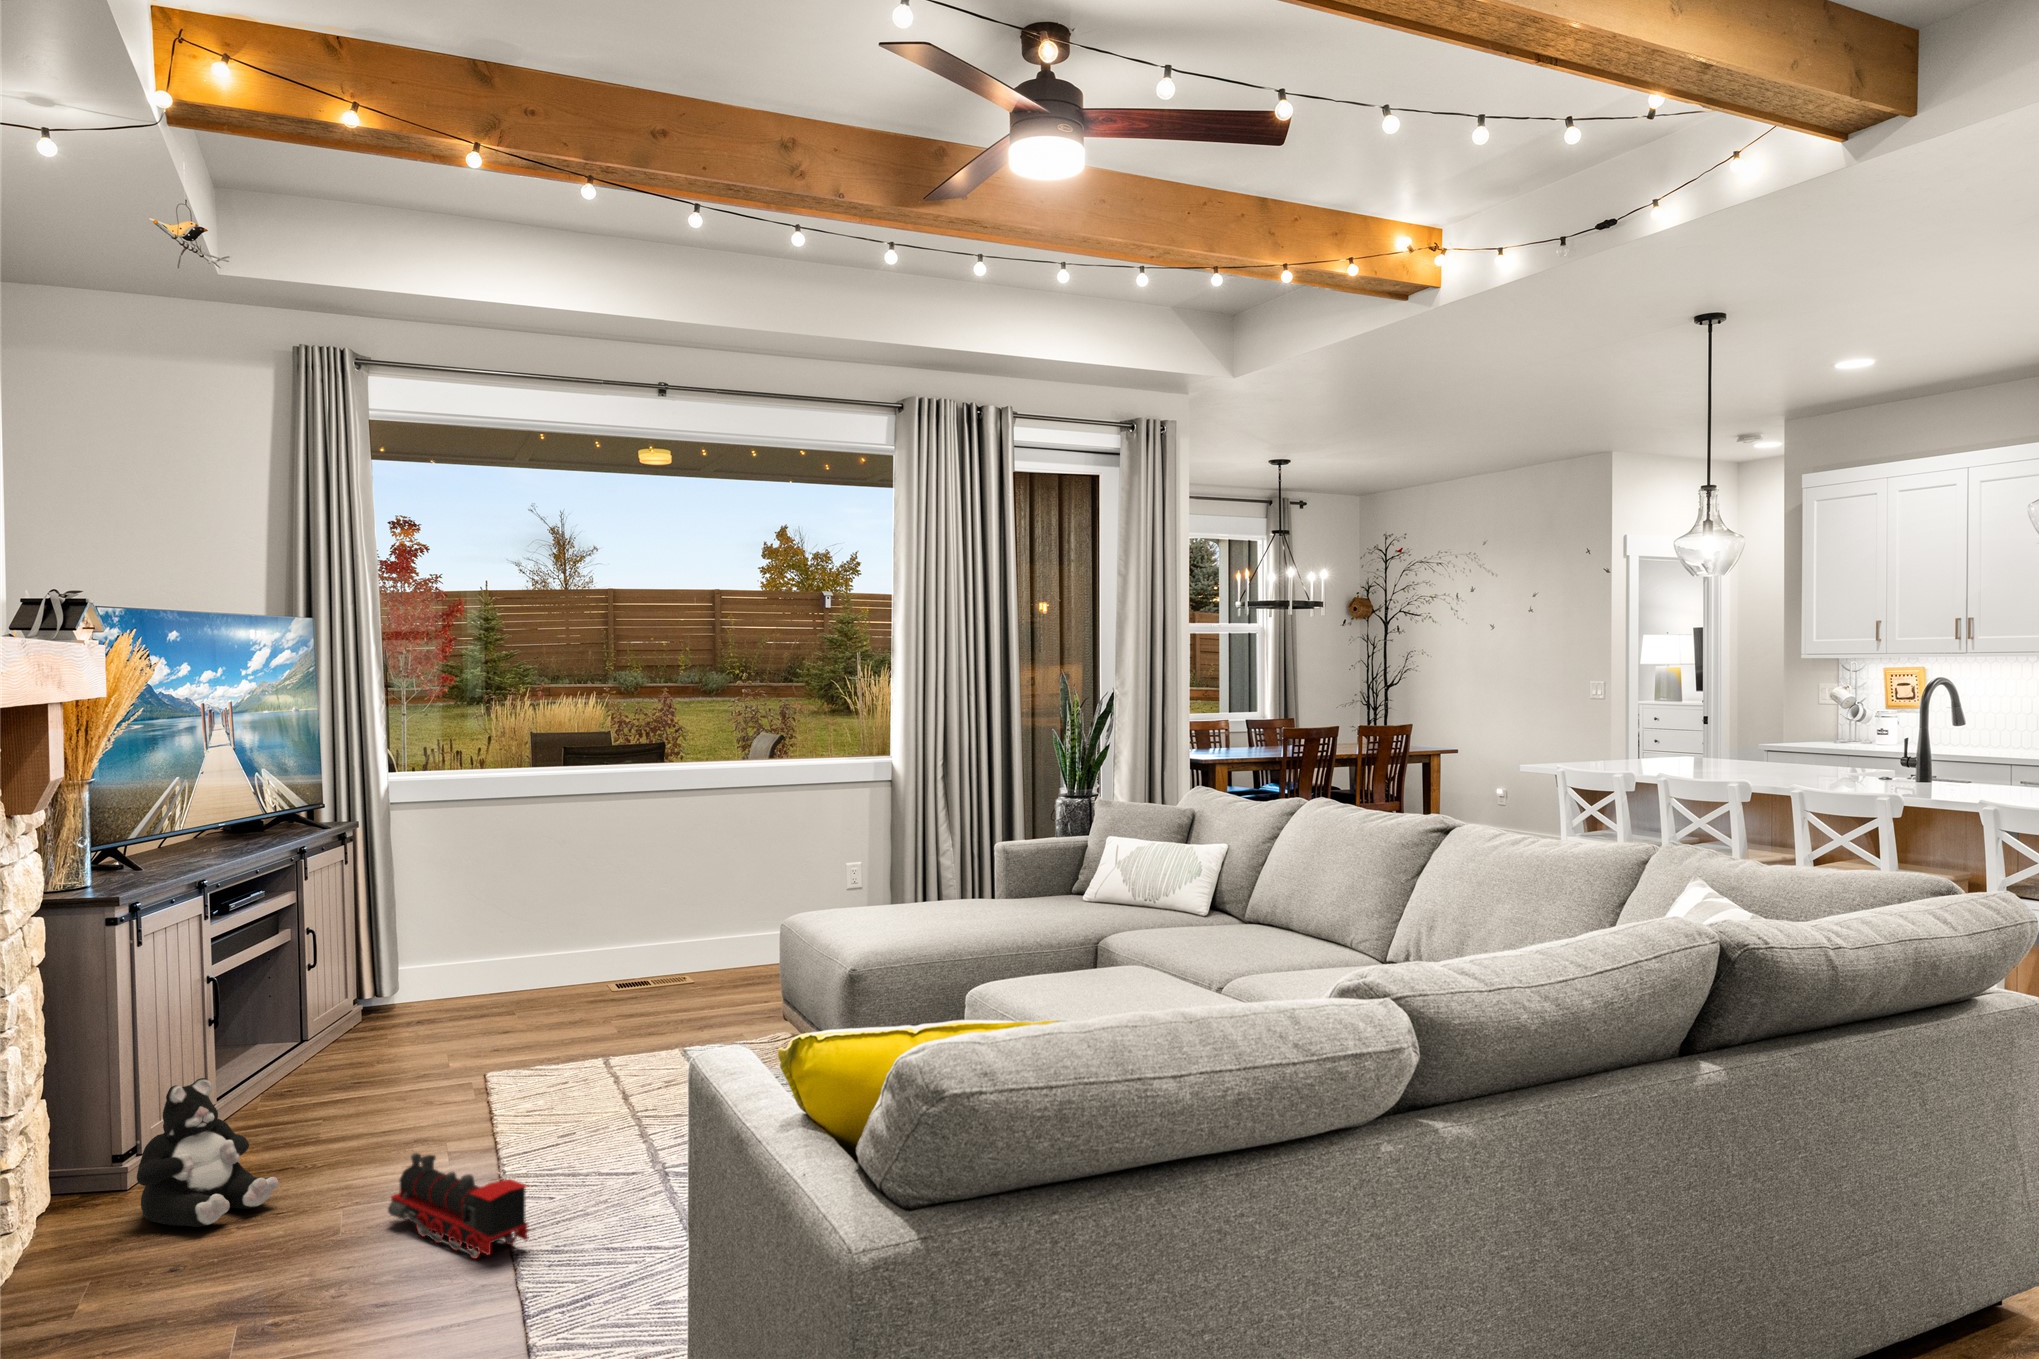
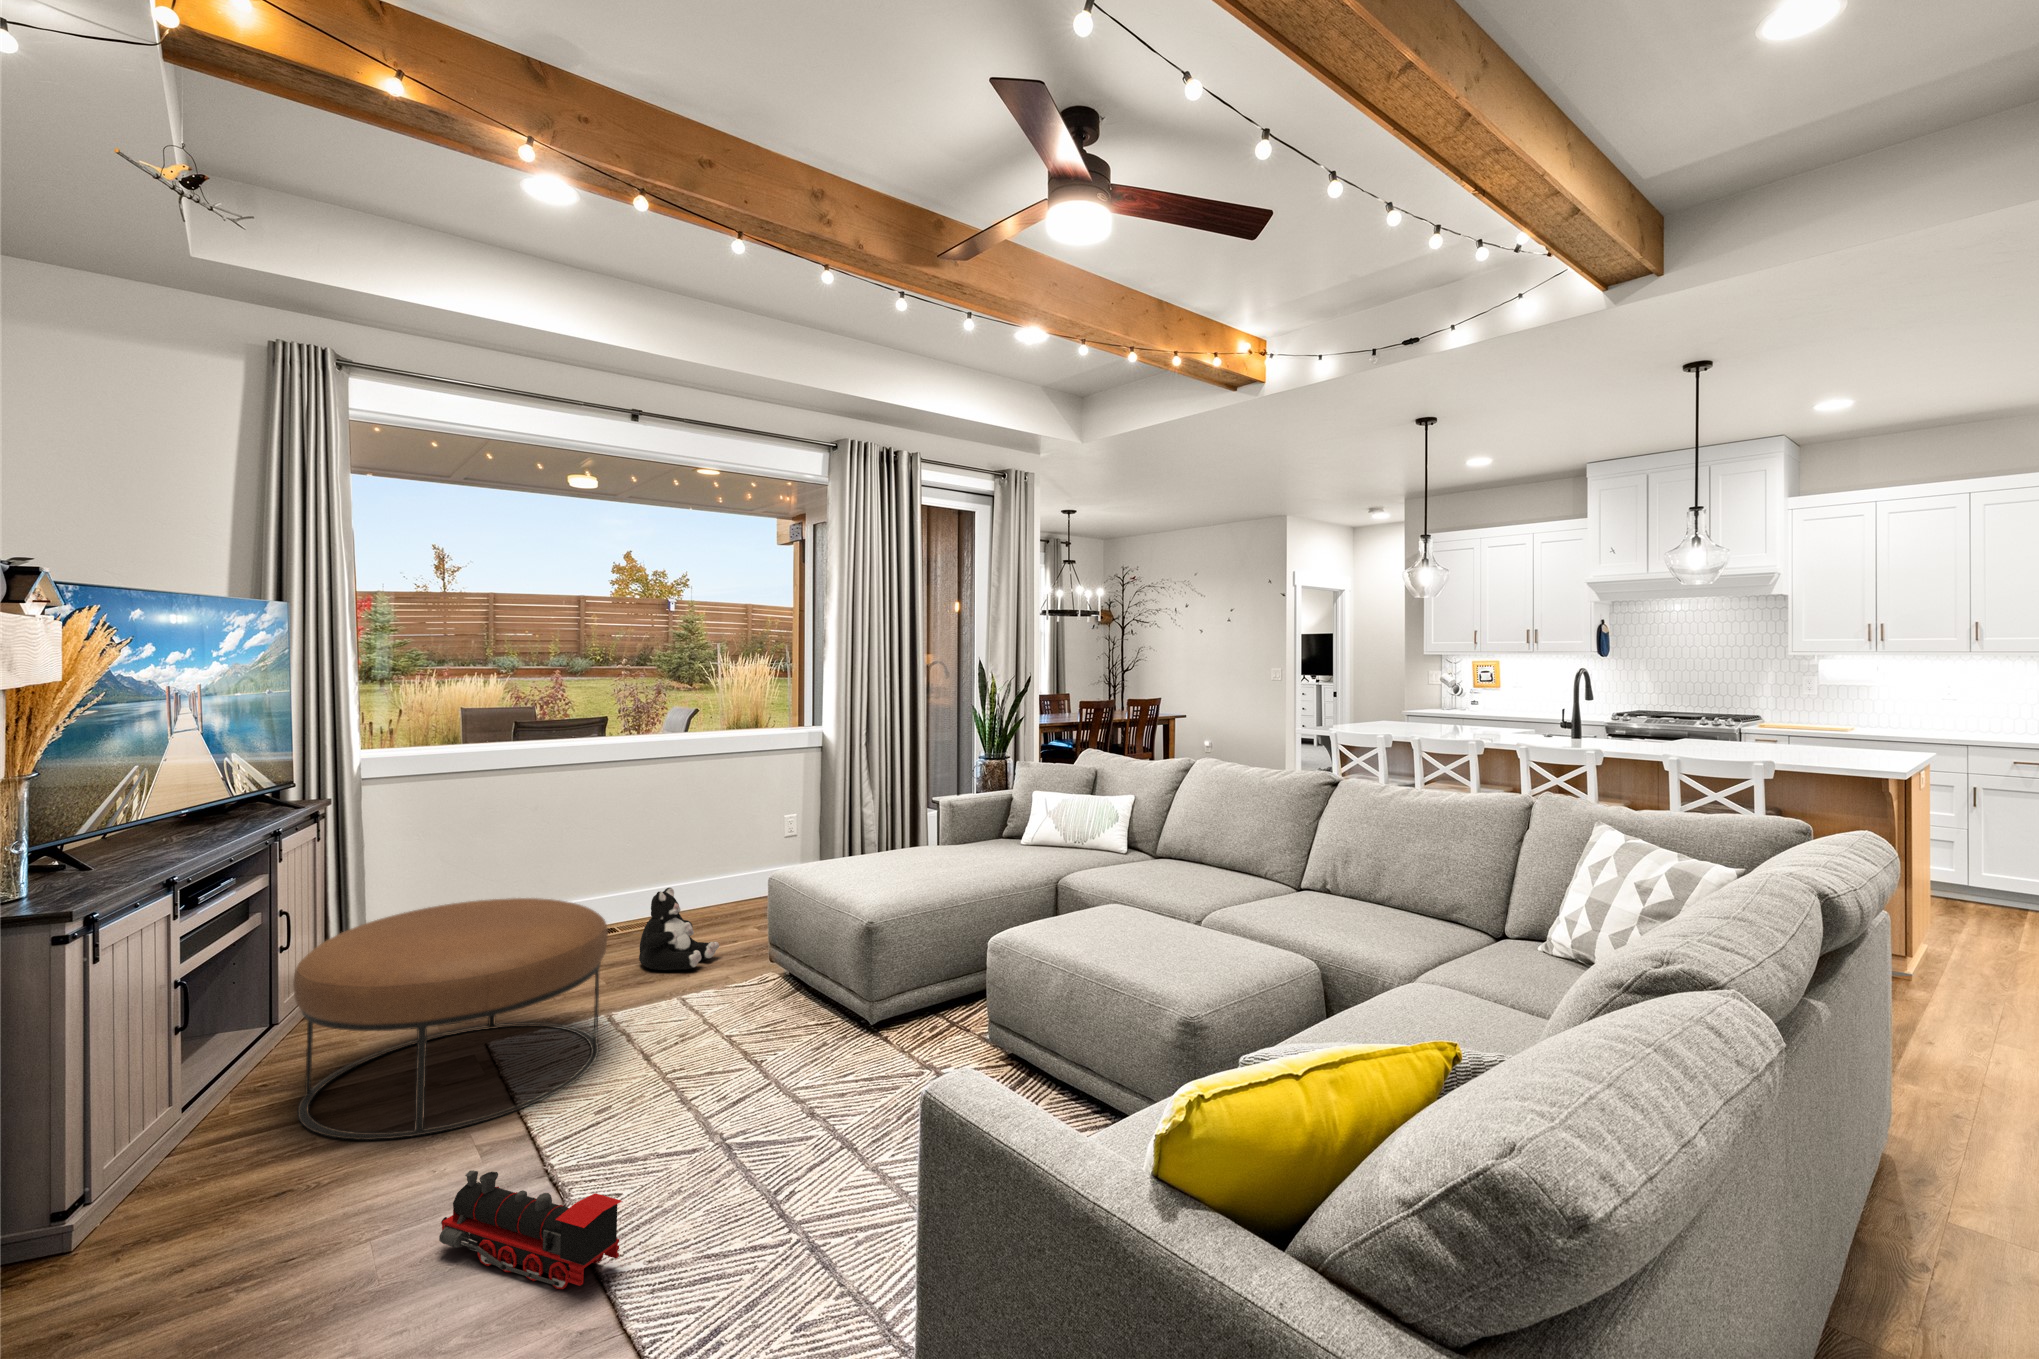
ottoman: none [302,925,591,1141] -> present [293,898,608,1140]
plush toy: present [137,1078,278,1227] -> present [639,888,719,970]

